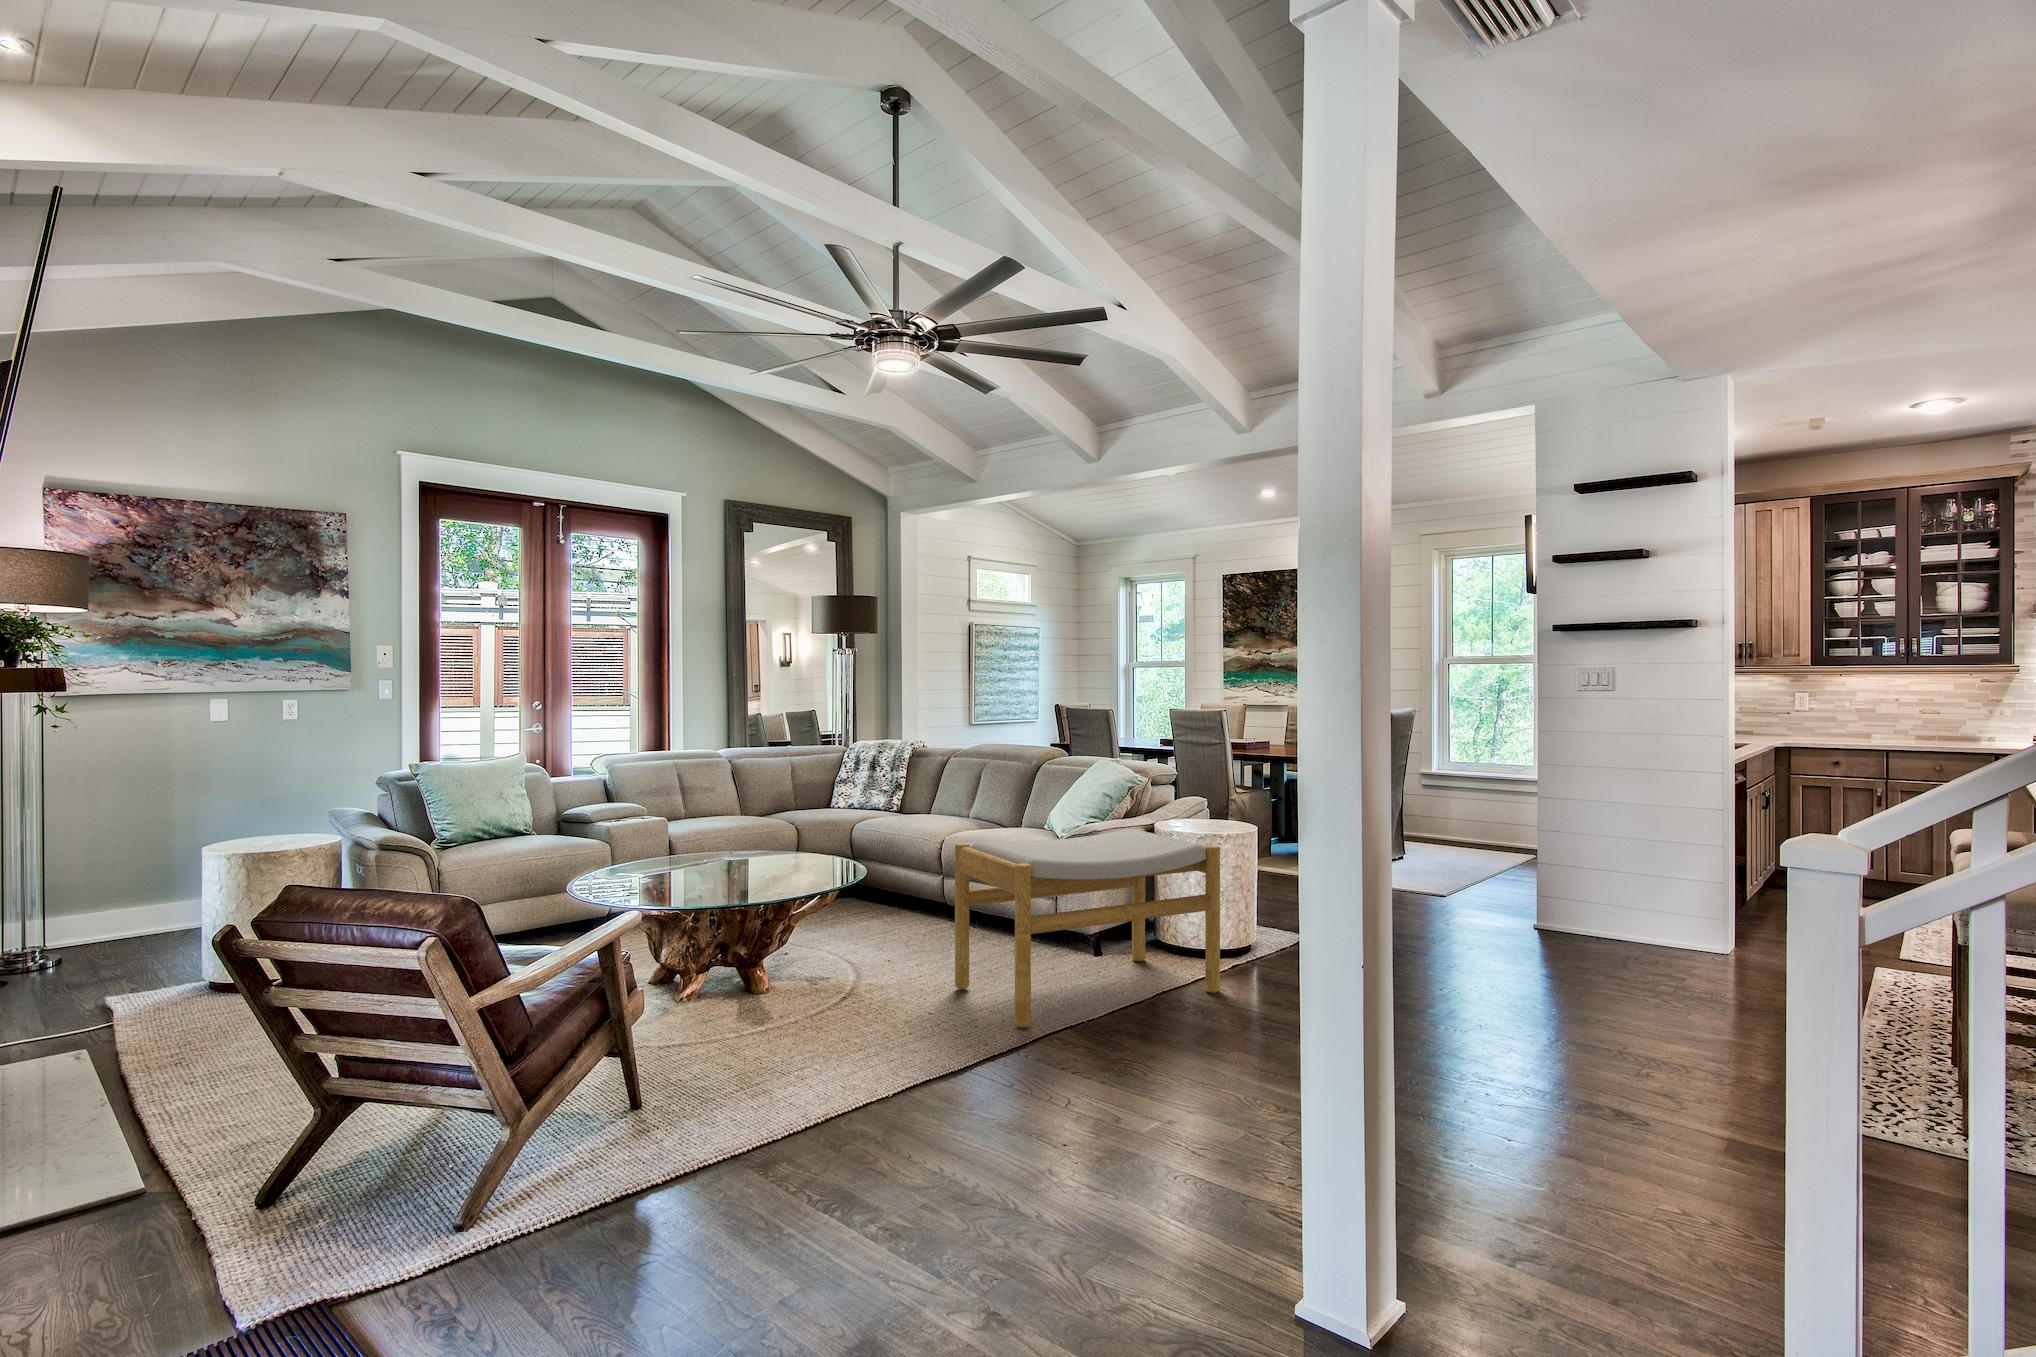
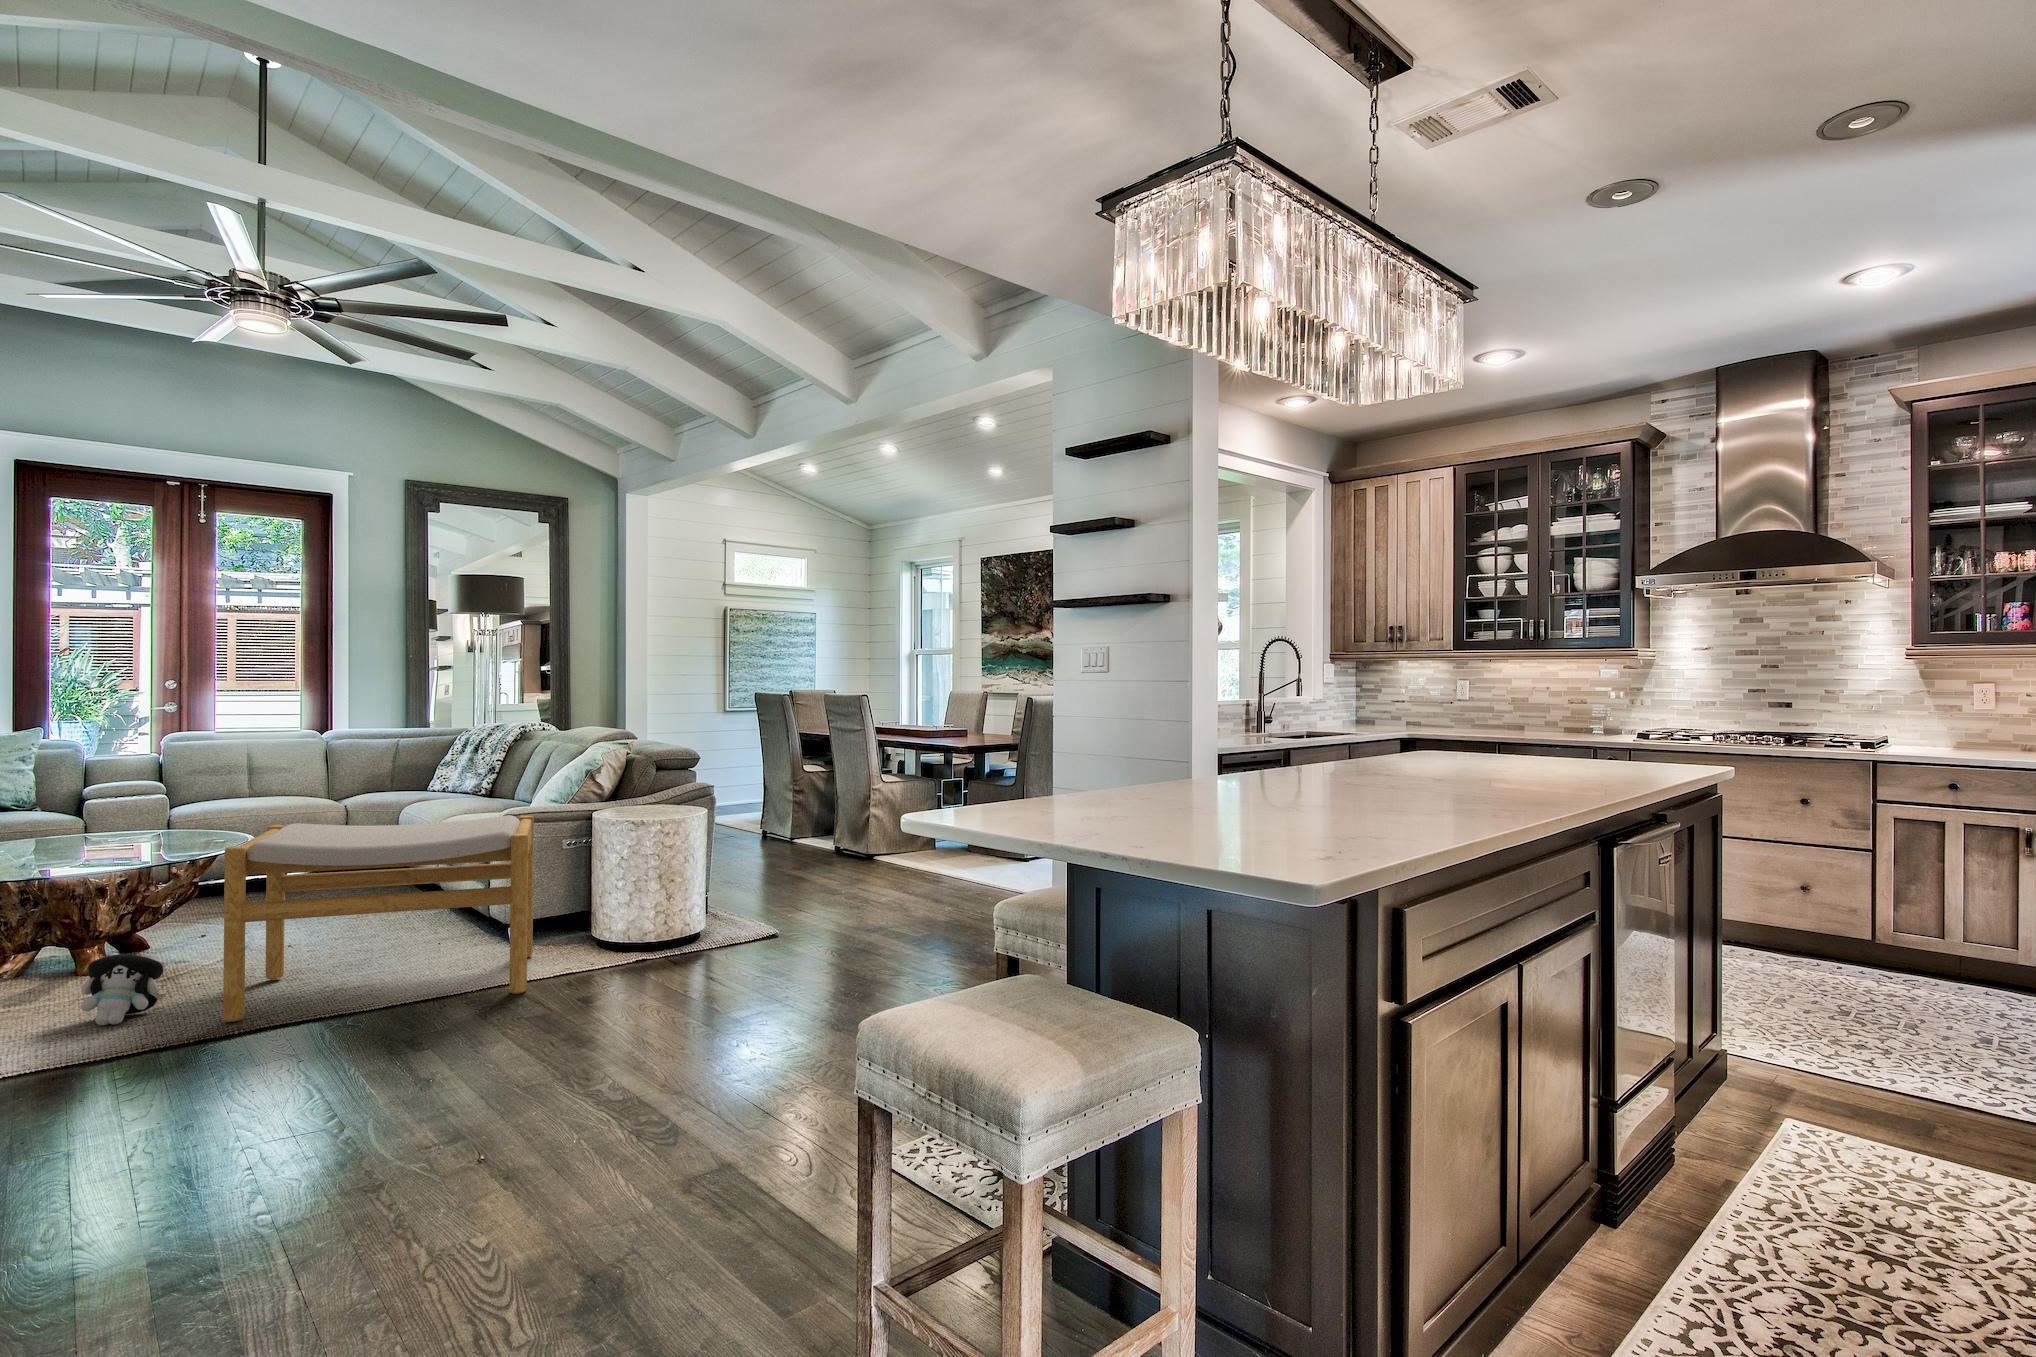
plush toy: none [881,967,944,1036] -> present [81,953,166,1025]

